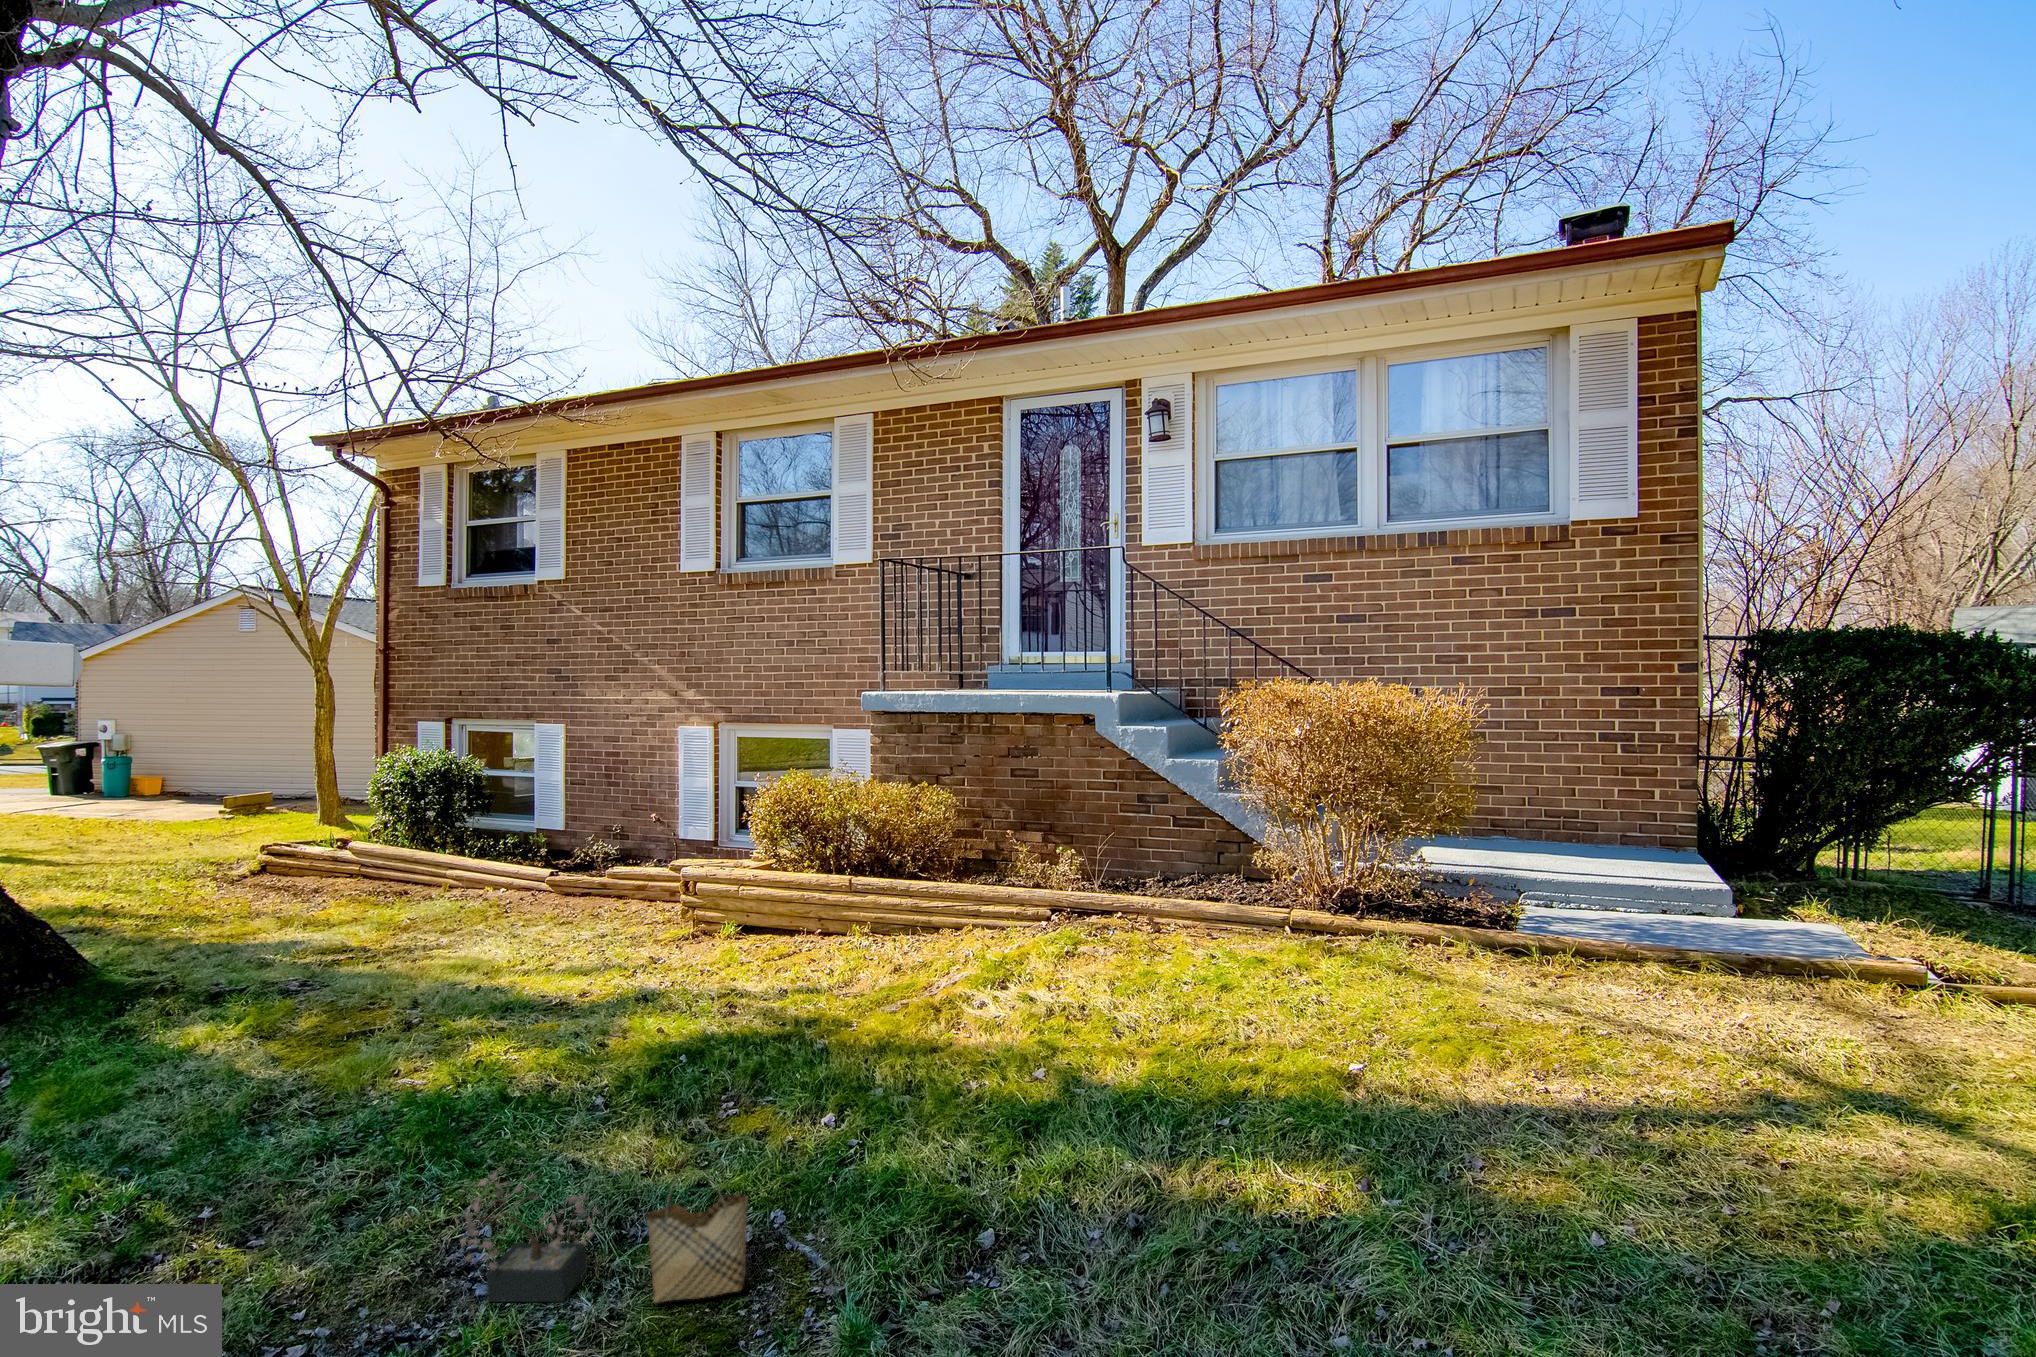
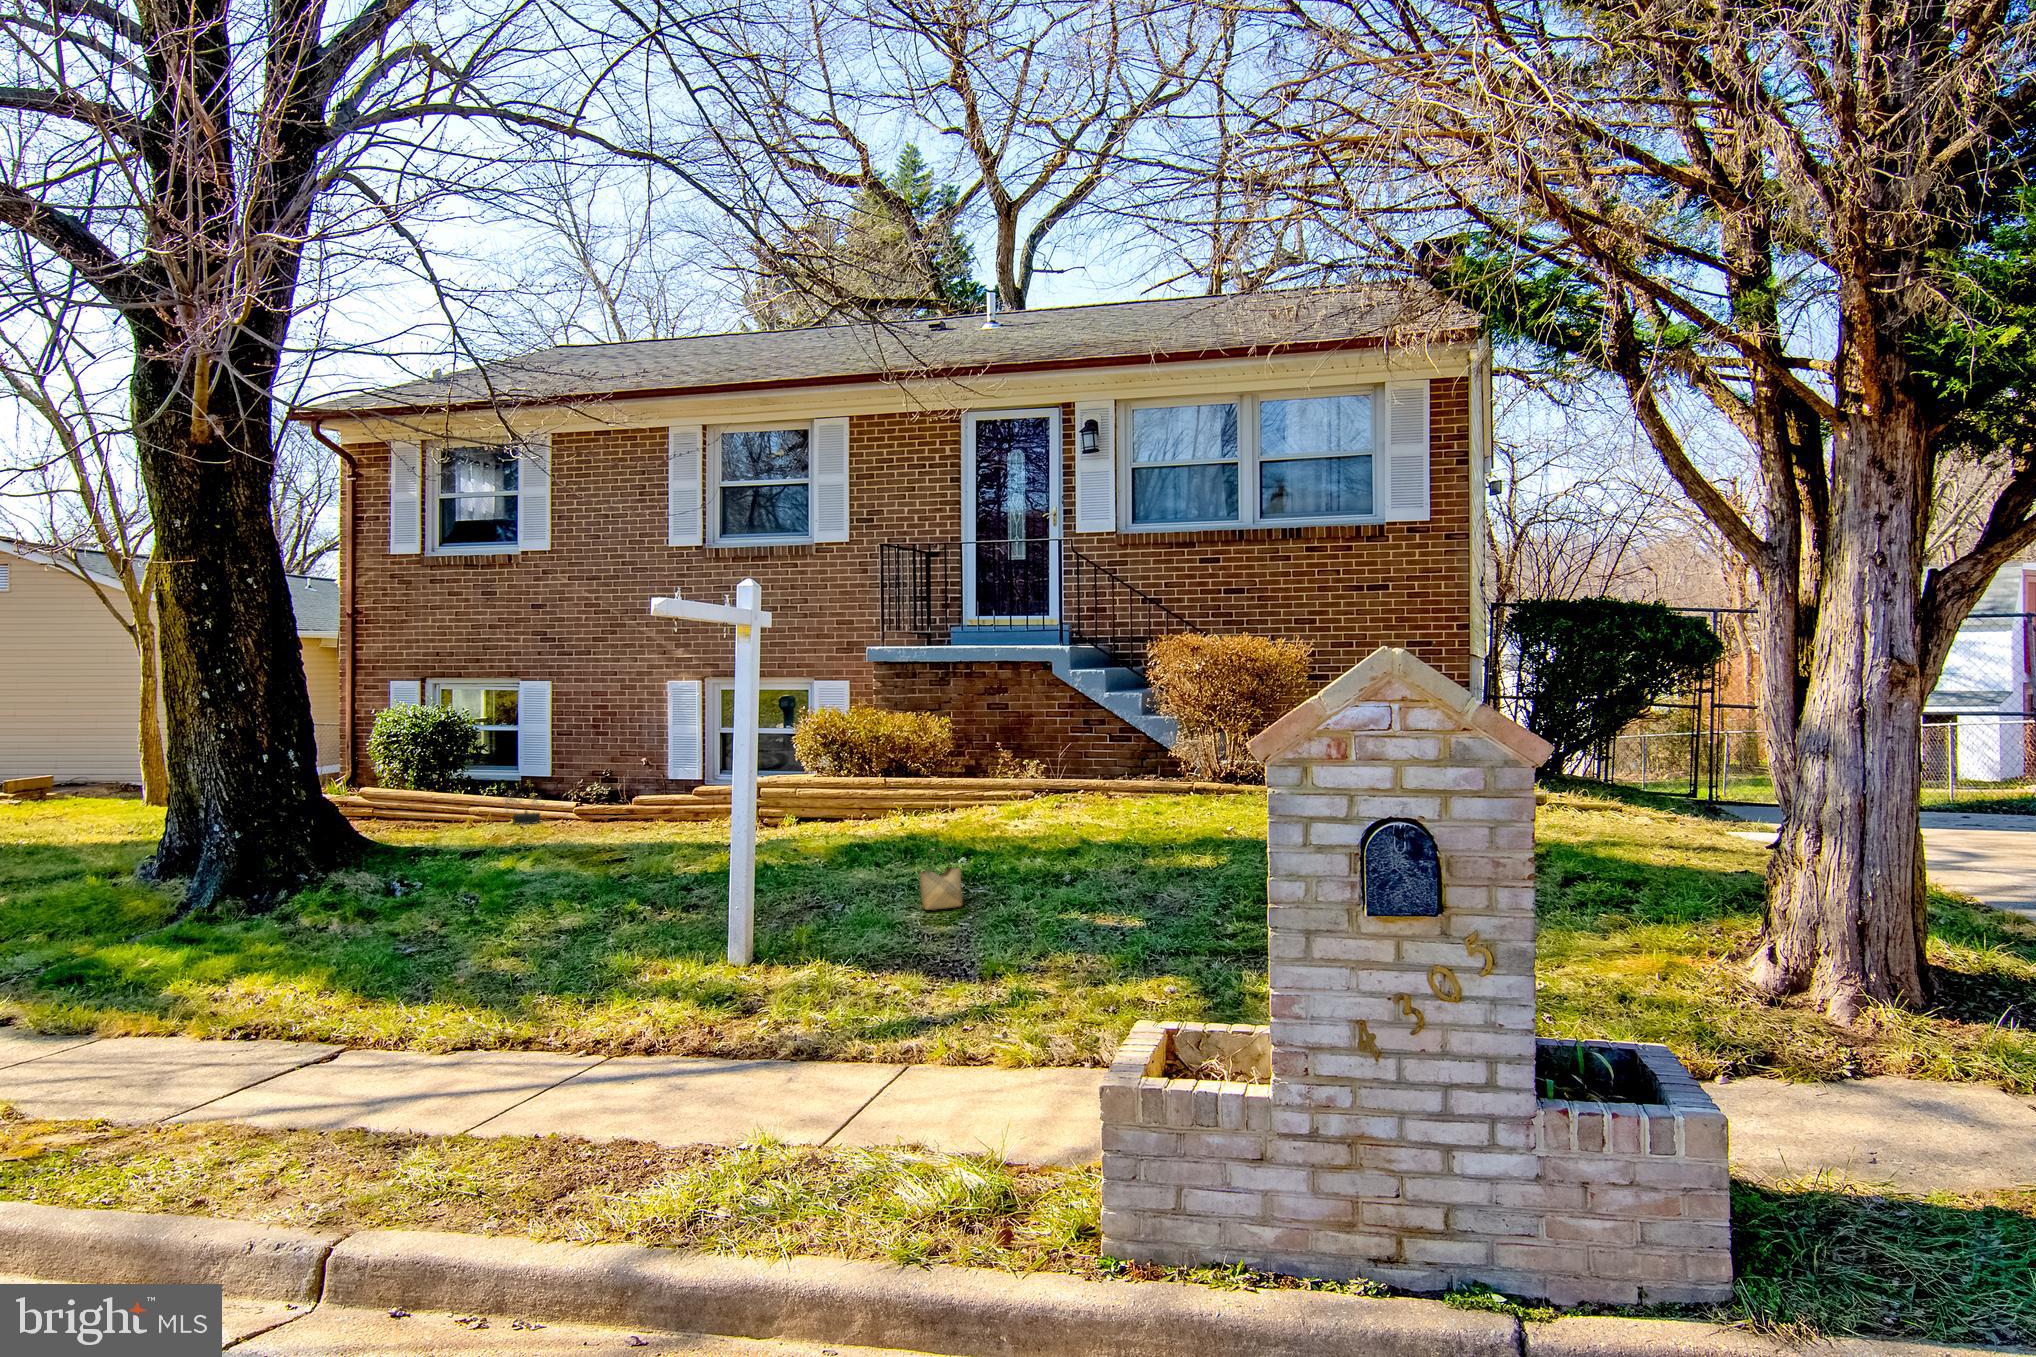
decorative plant: present [454,1167,600,1302] -> present [506,791,544,825]

